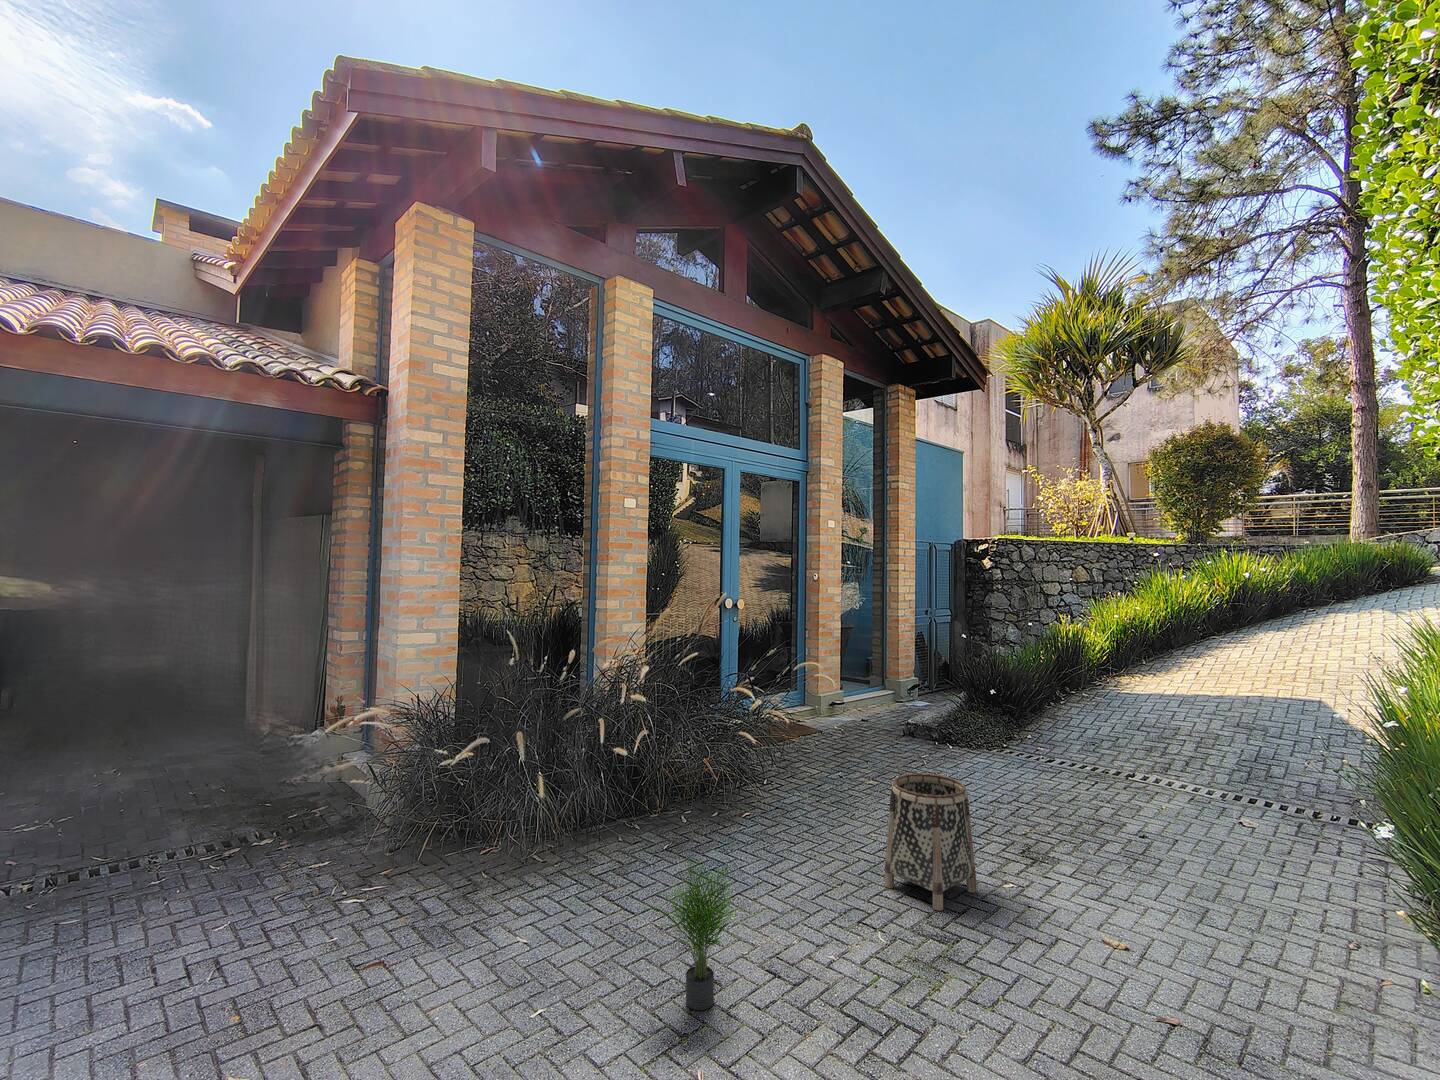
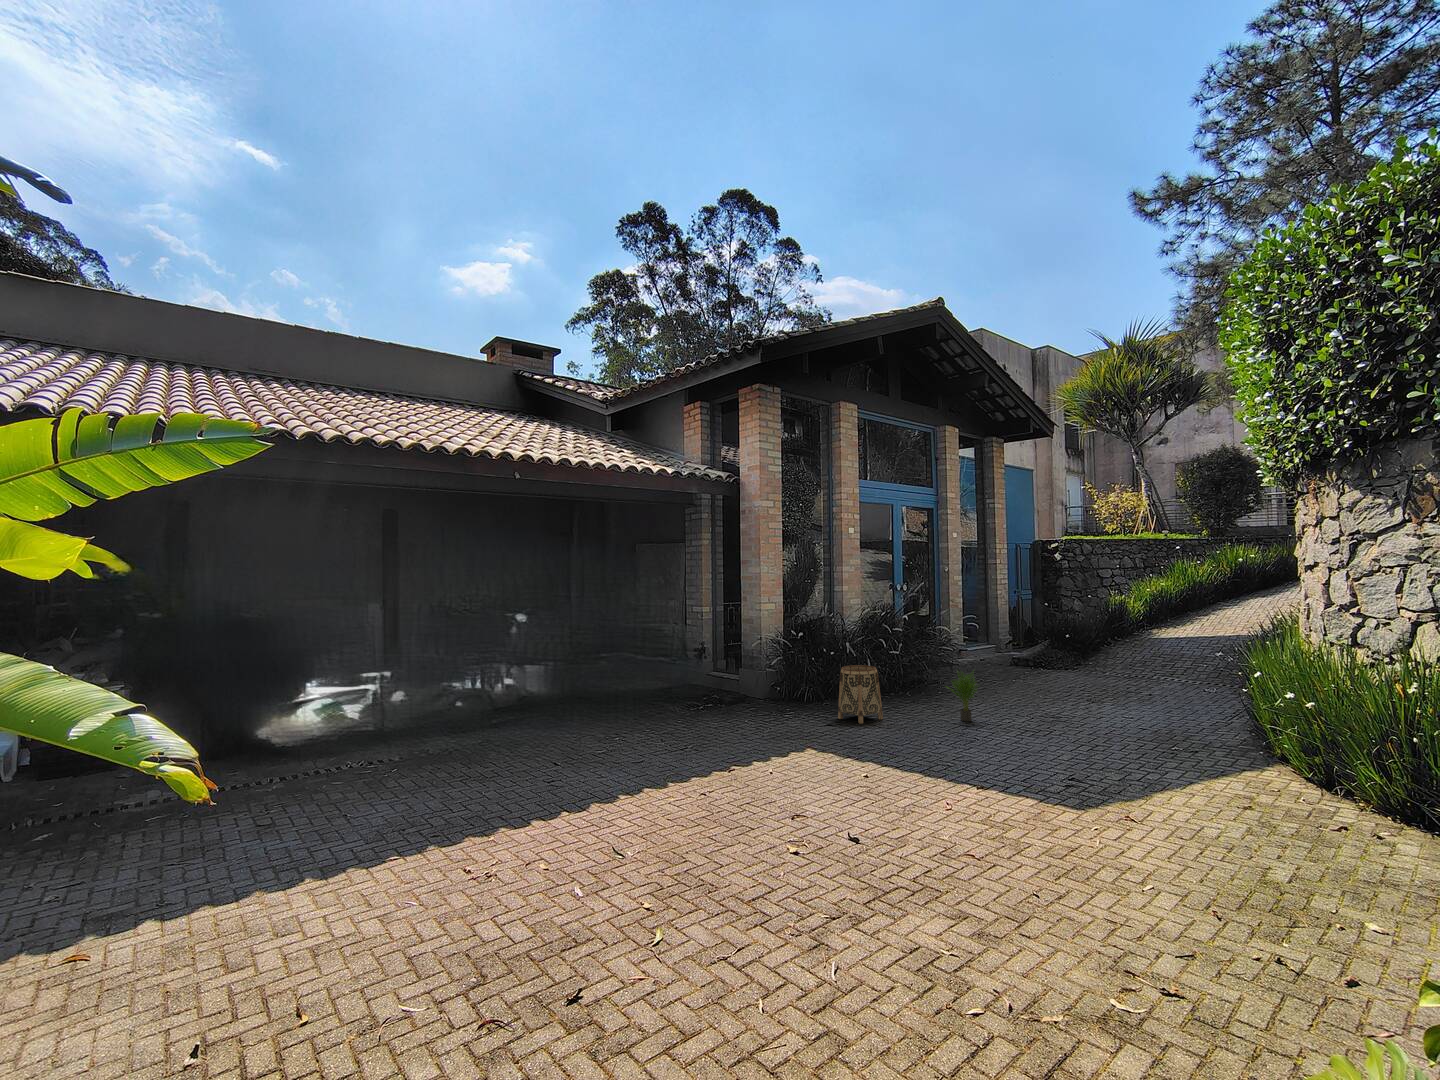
basket: present [884,773,977,911] -> present [838,665,883,723]

